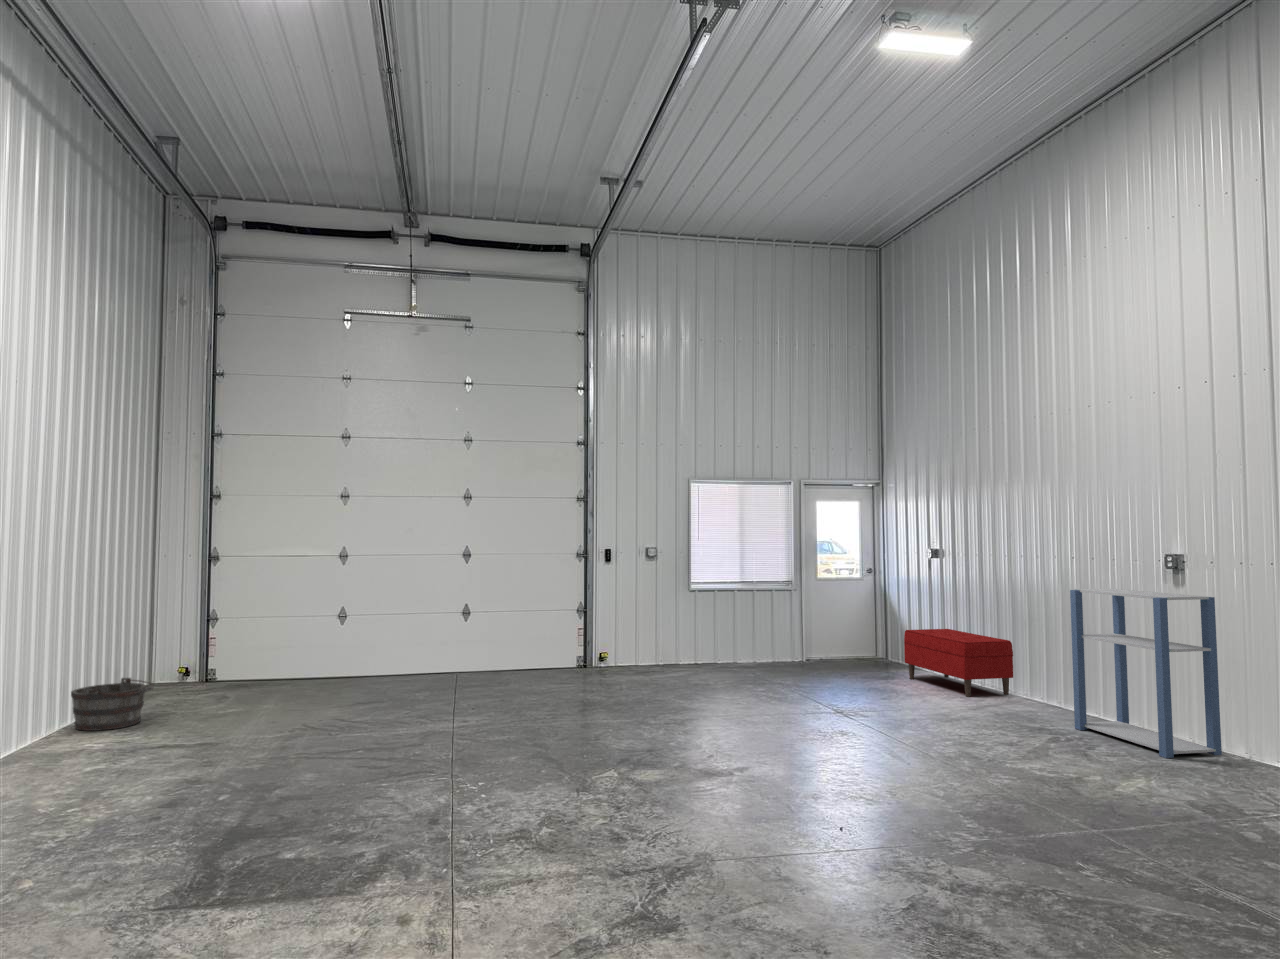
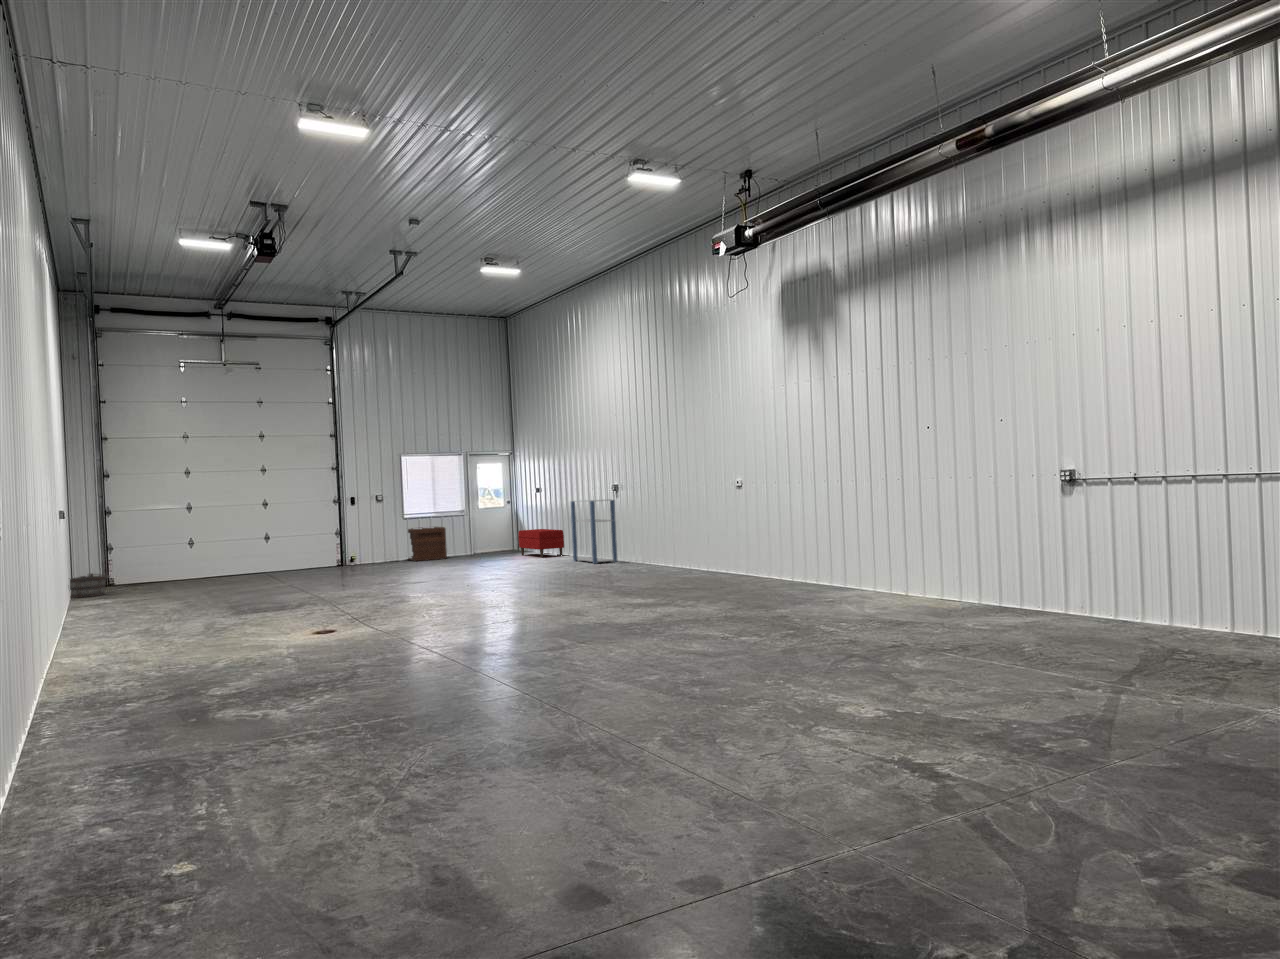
wooden crate: none [693,608,765,673] -> present [408,527,447,561]

